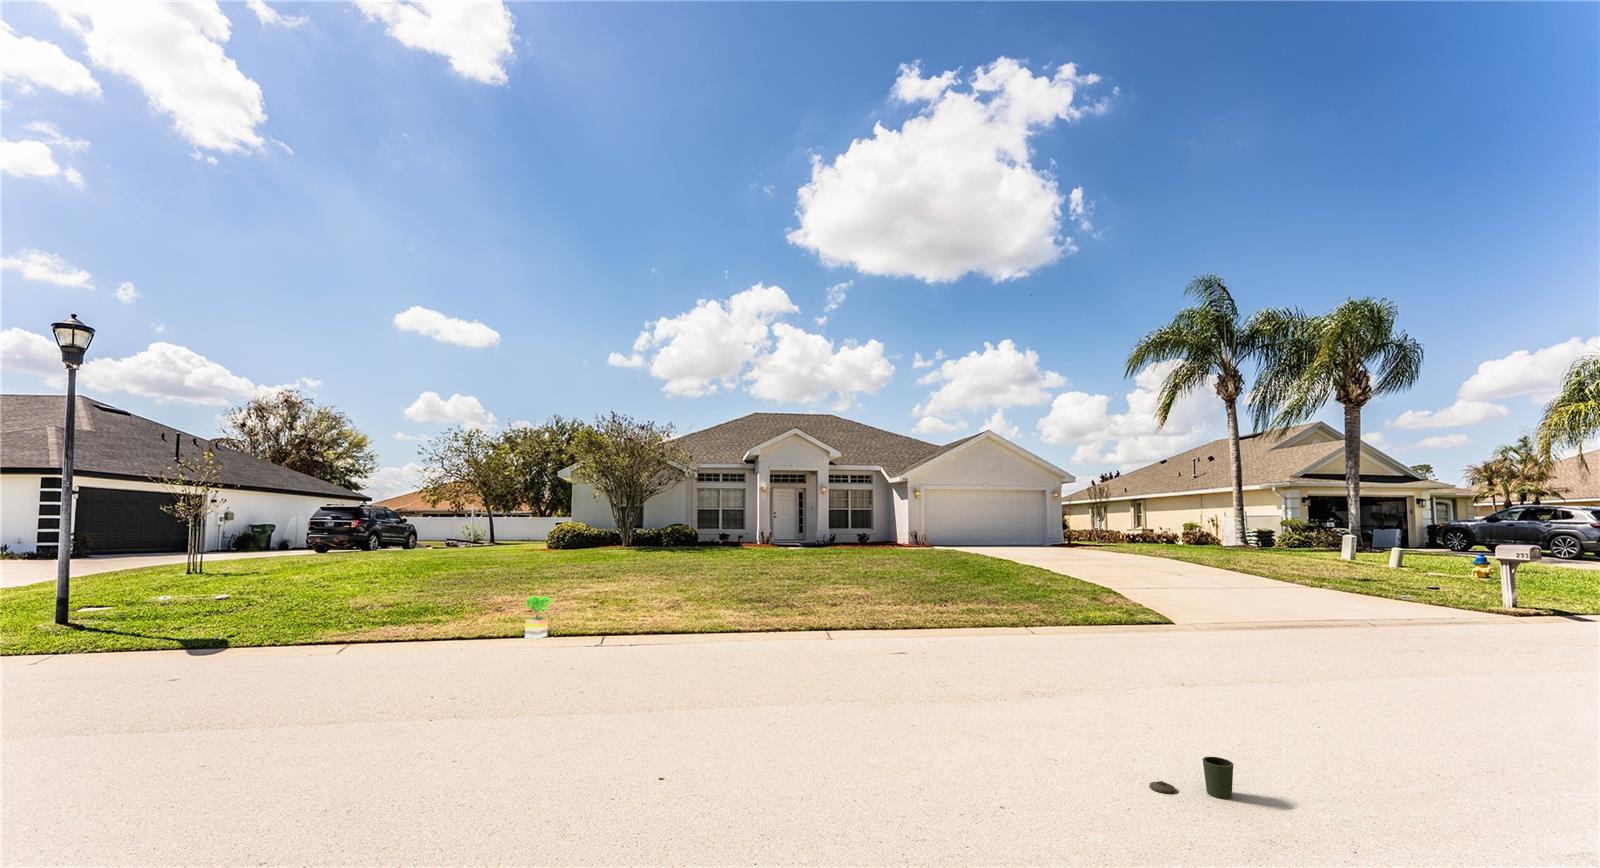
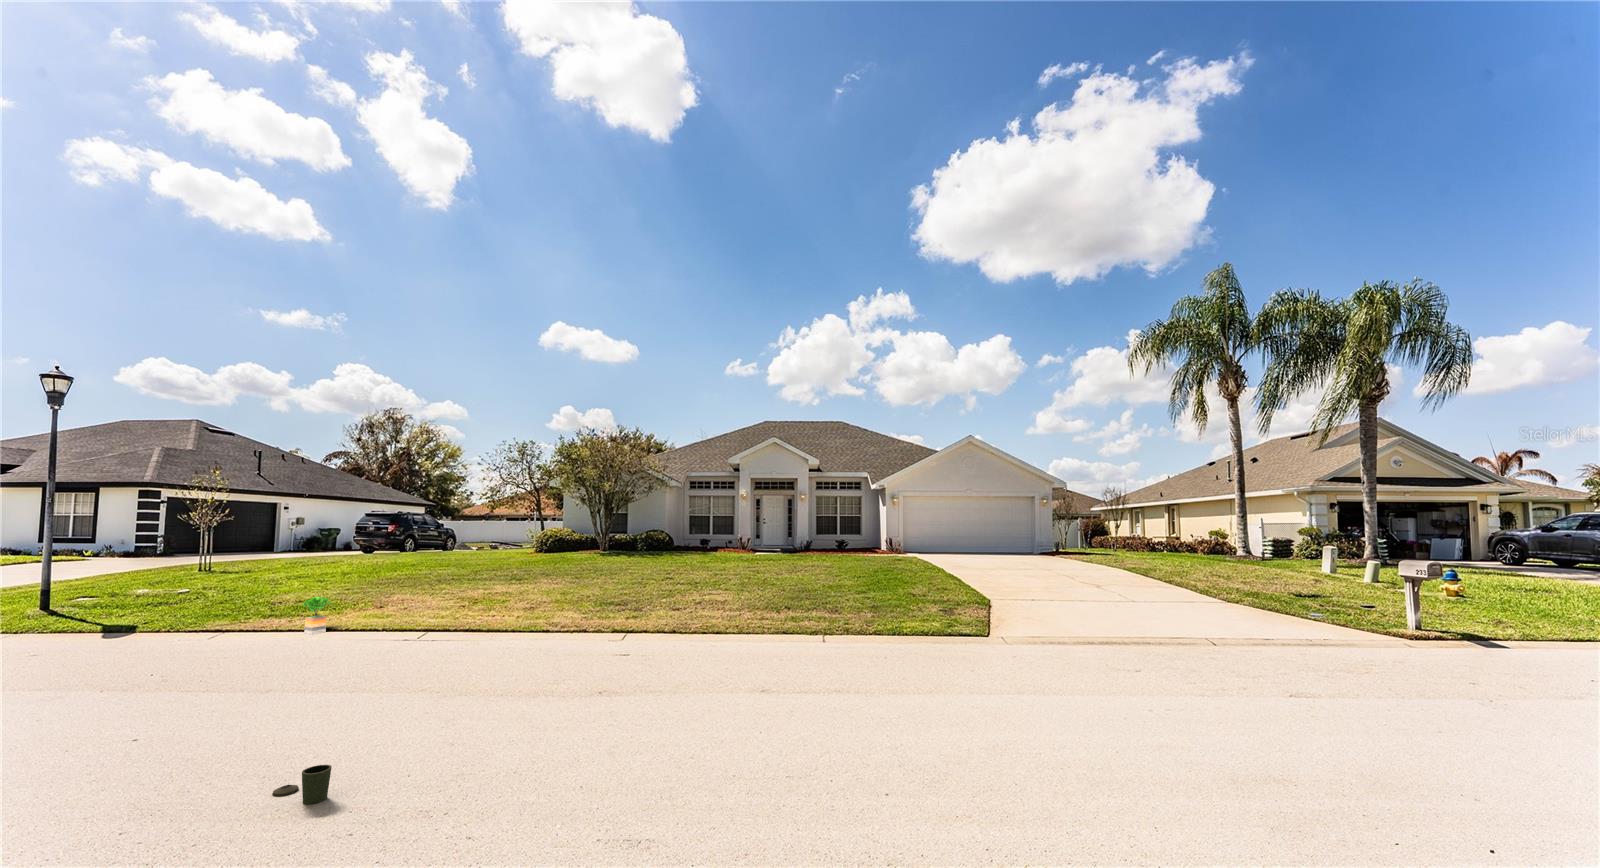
trash can: present [1149,757,1233,799] -> present [272,765,332,804]

